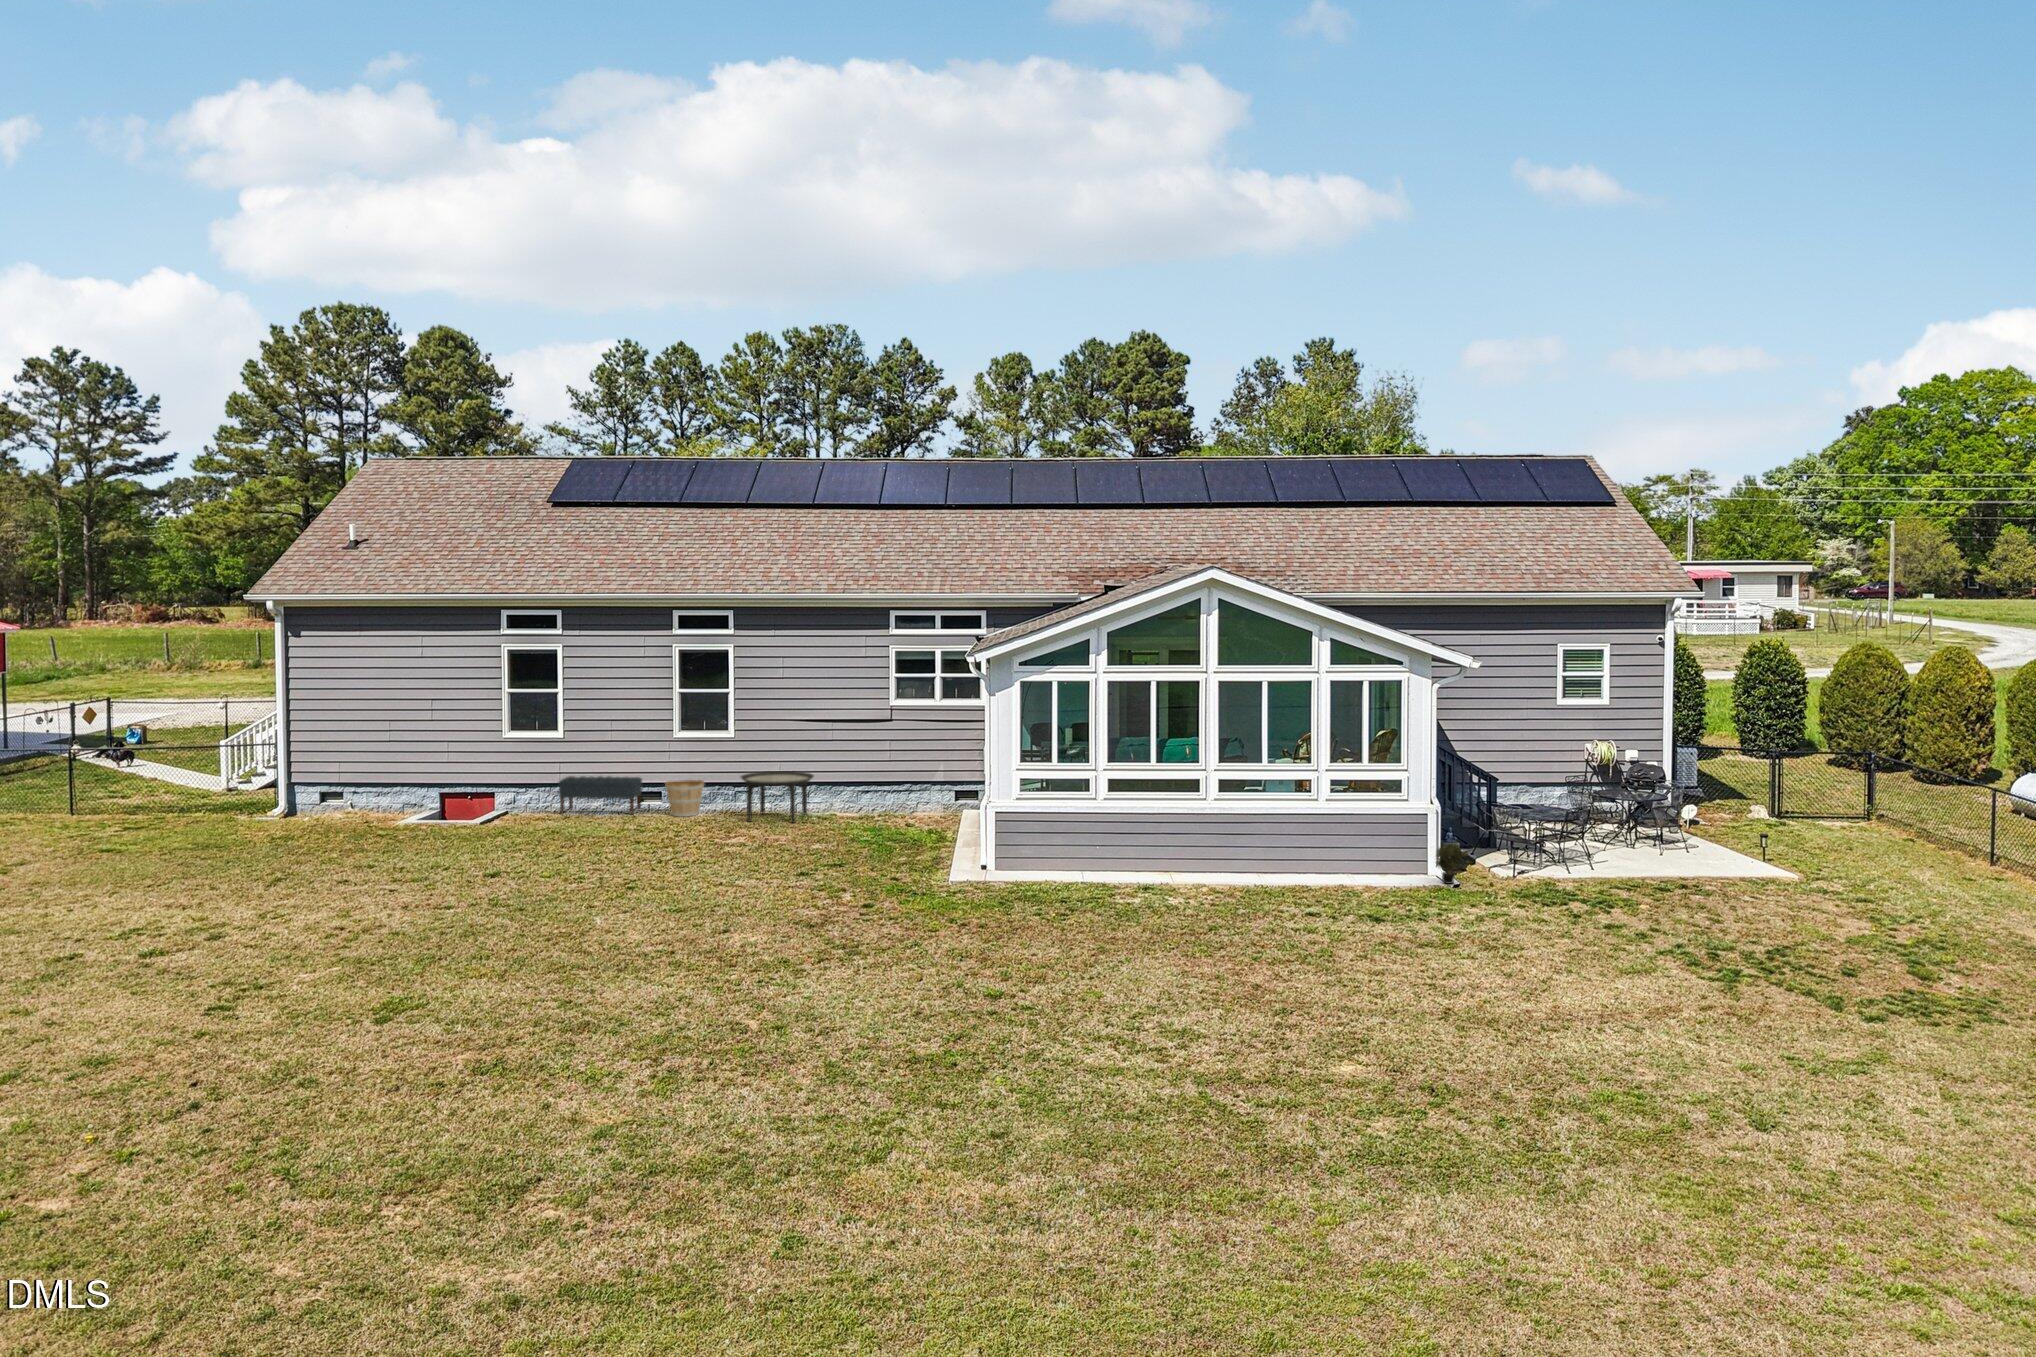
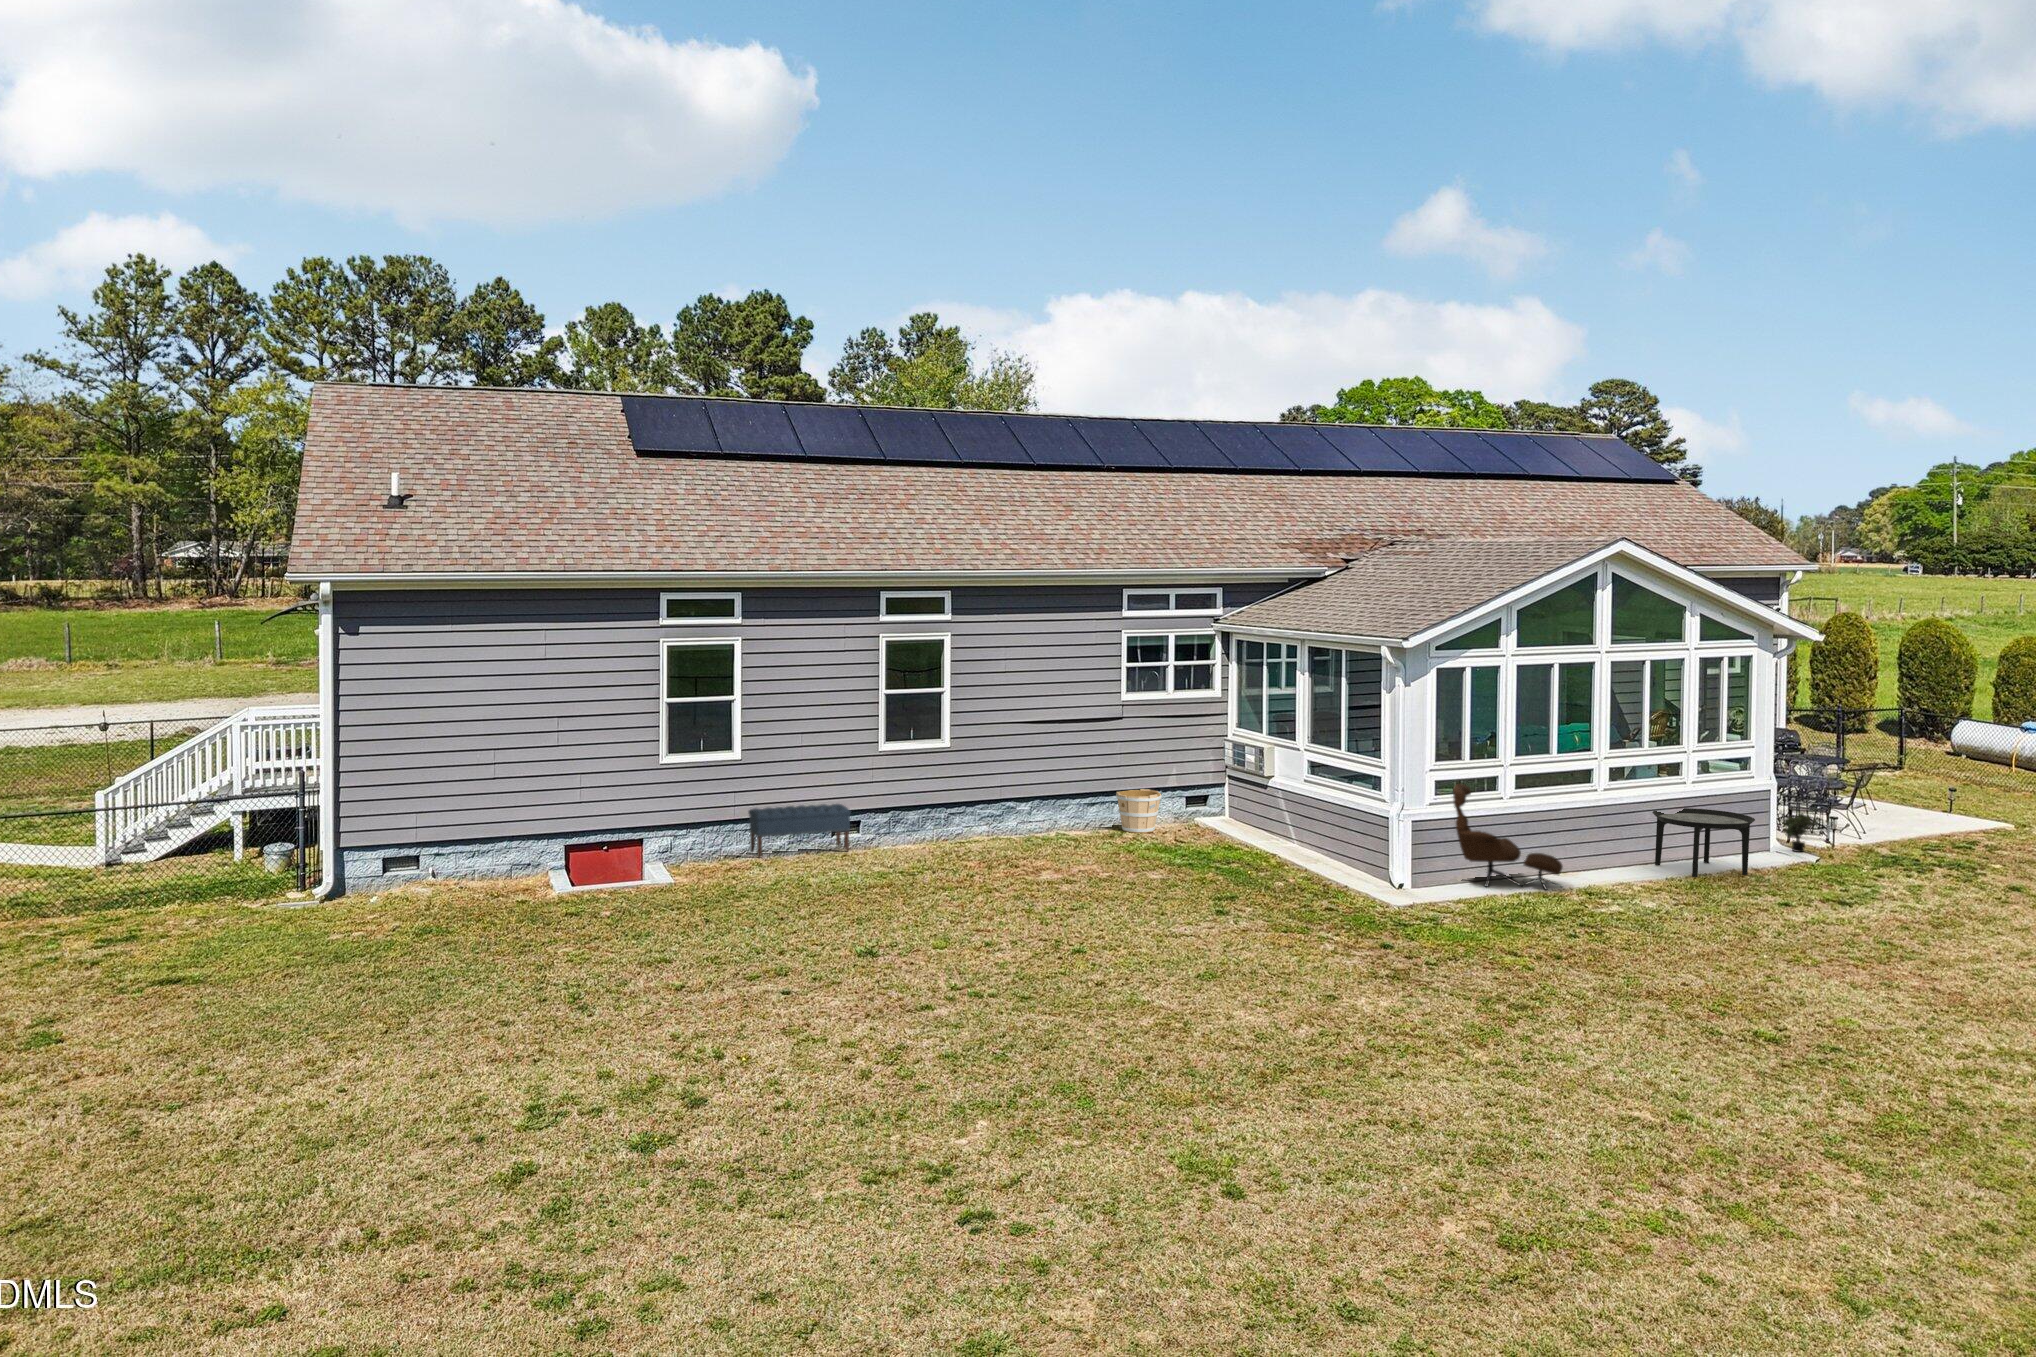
round table: present [741,771,813,823] -> present [1652,808,1755,877]
wooden bucket: present [665,780,704,817] -> present [1116,789,1162,833]
lounge chair: none [1014,789,1110,893] -> present [1453,784,1563,889]

